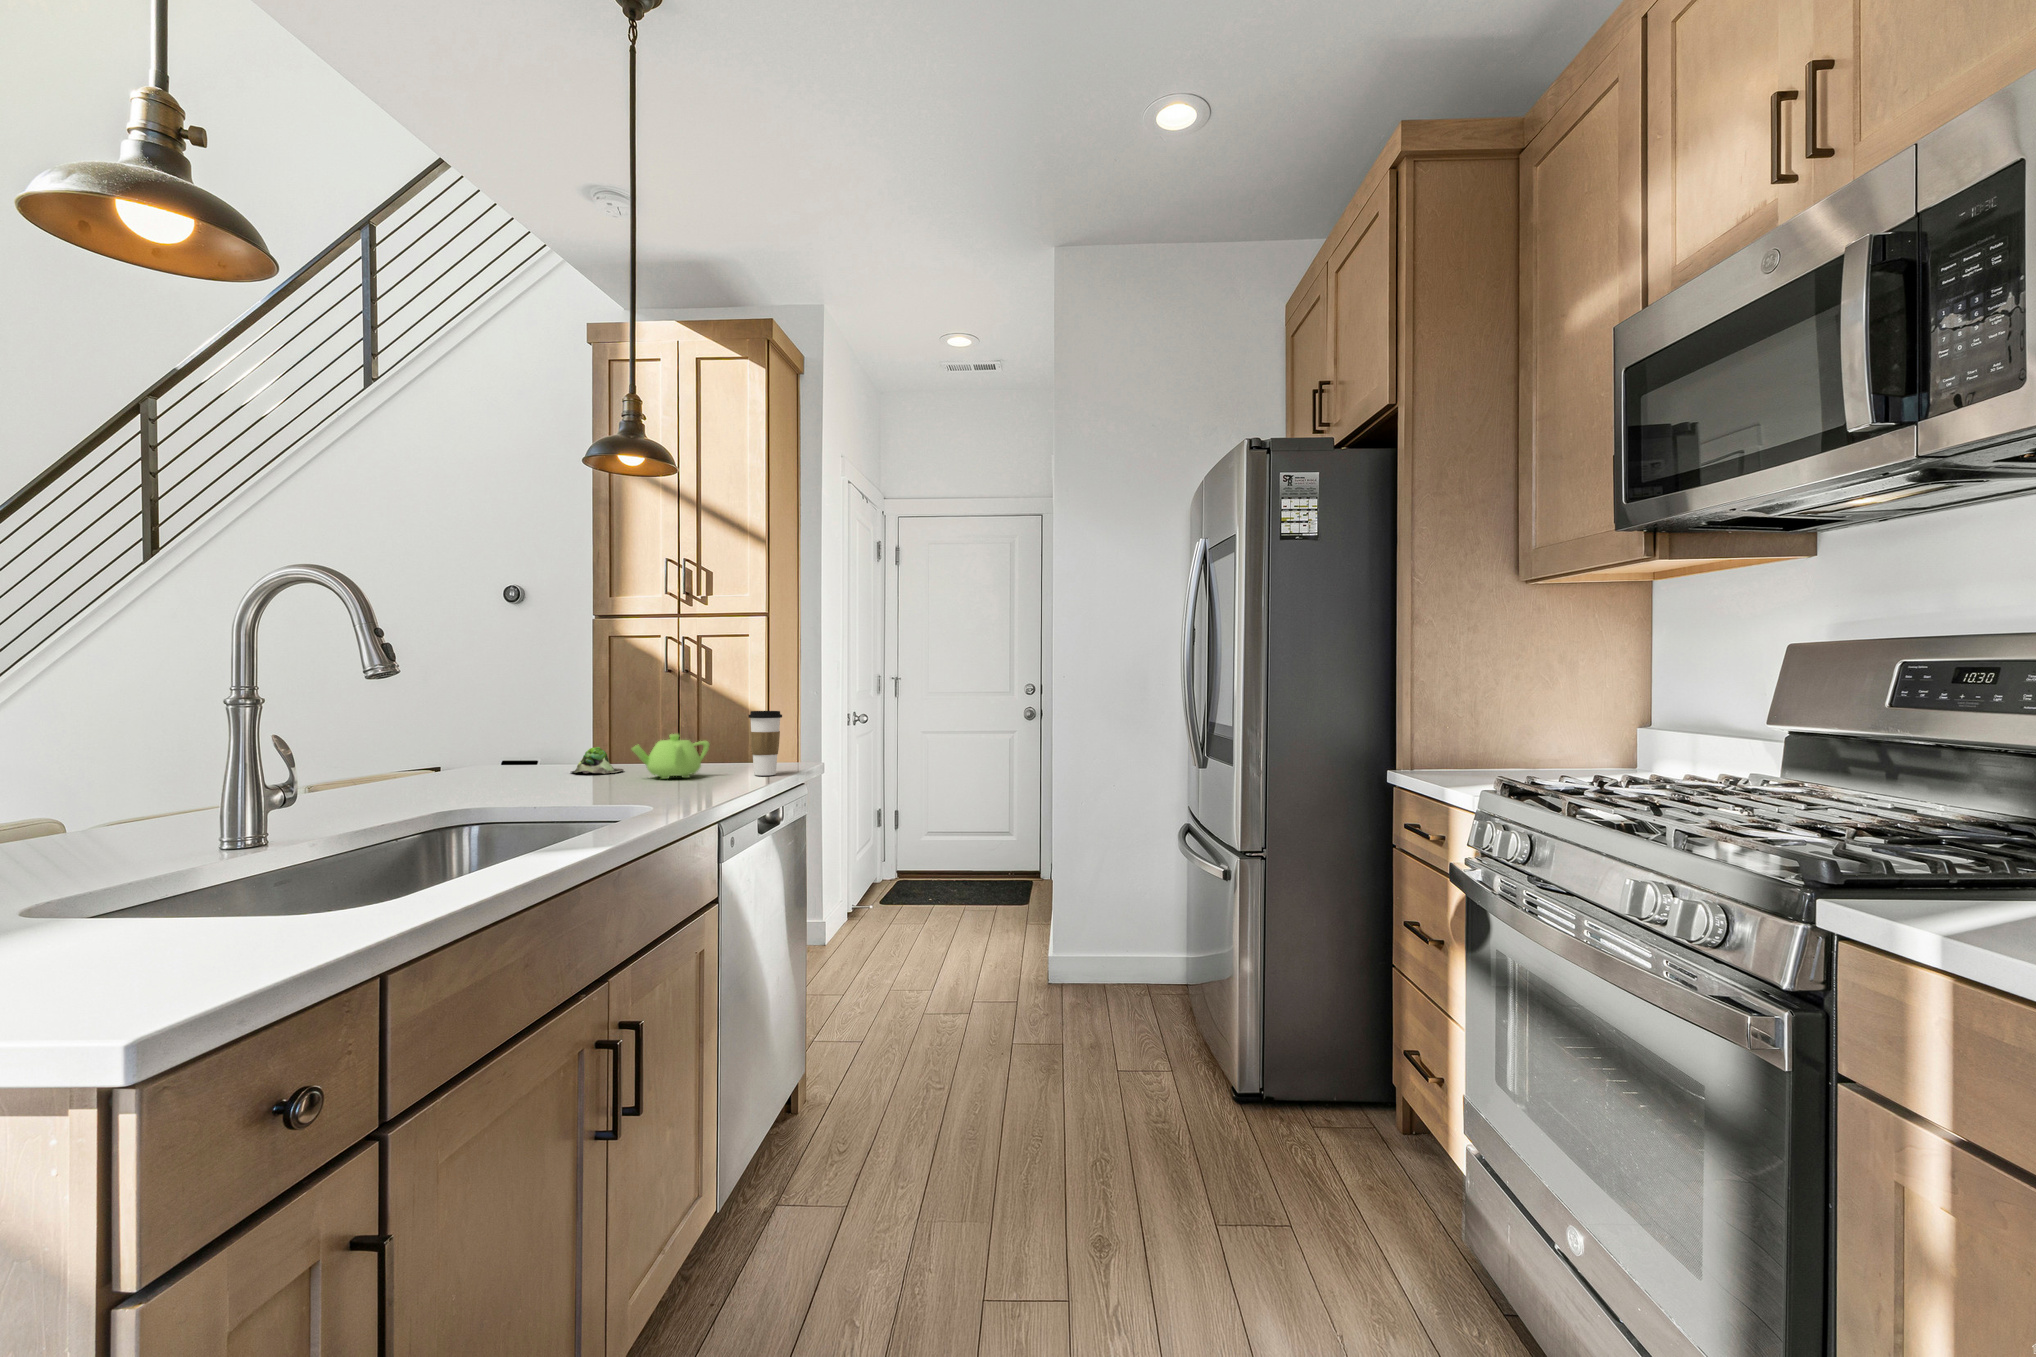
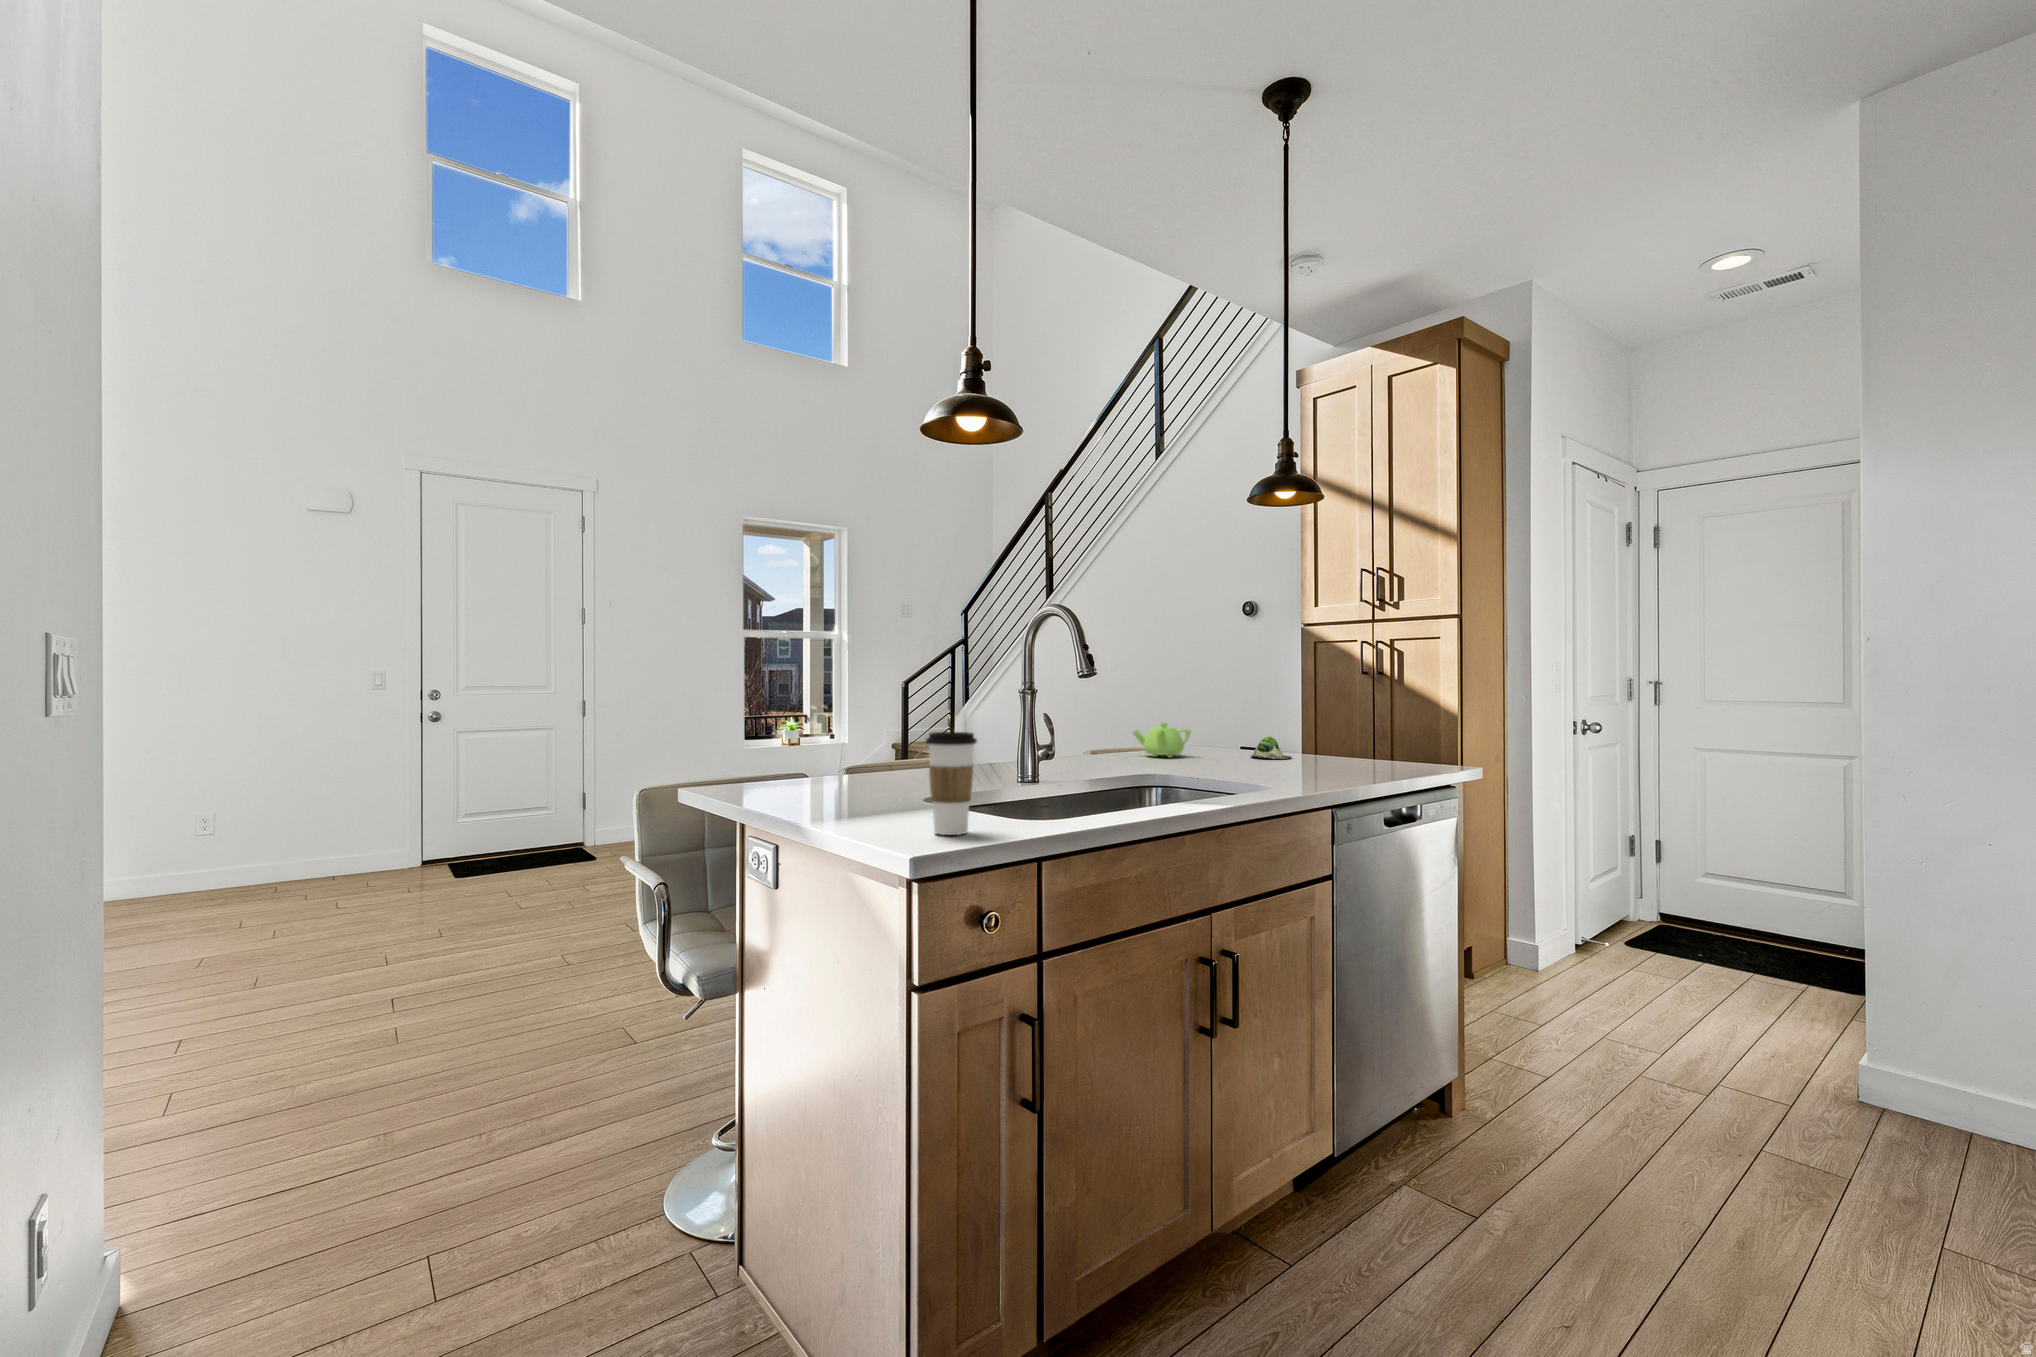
coffee cup: present [748,711,782,776] -> present [926,732,977,835]
teapot: present [632,734,709,779] -> present [1133,722,1190,757]

